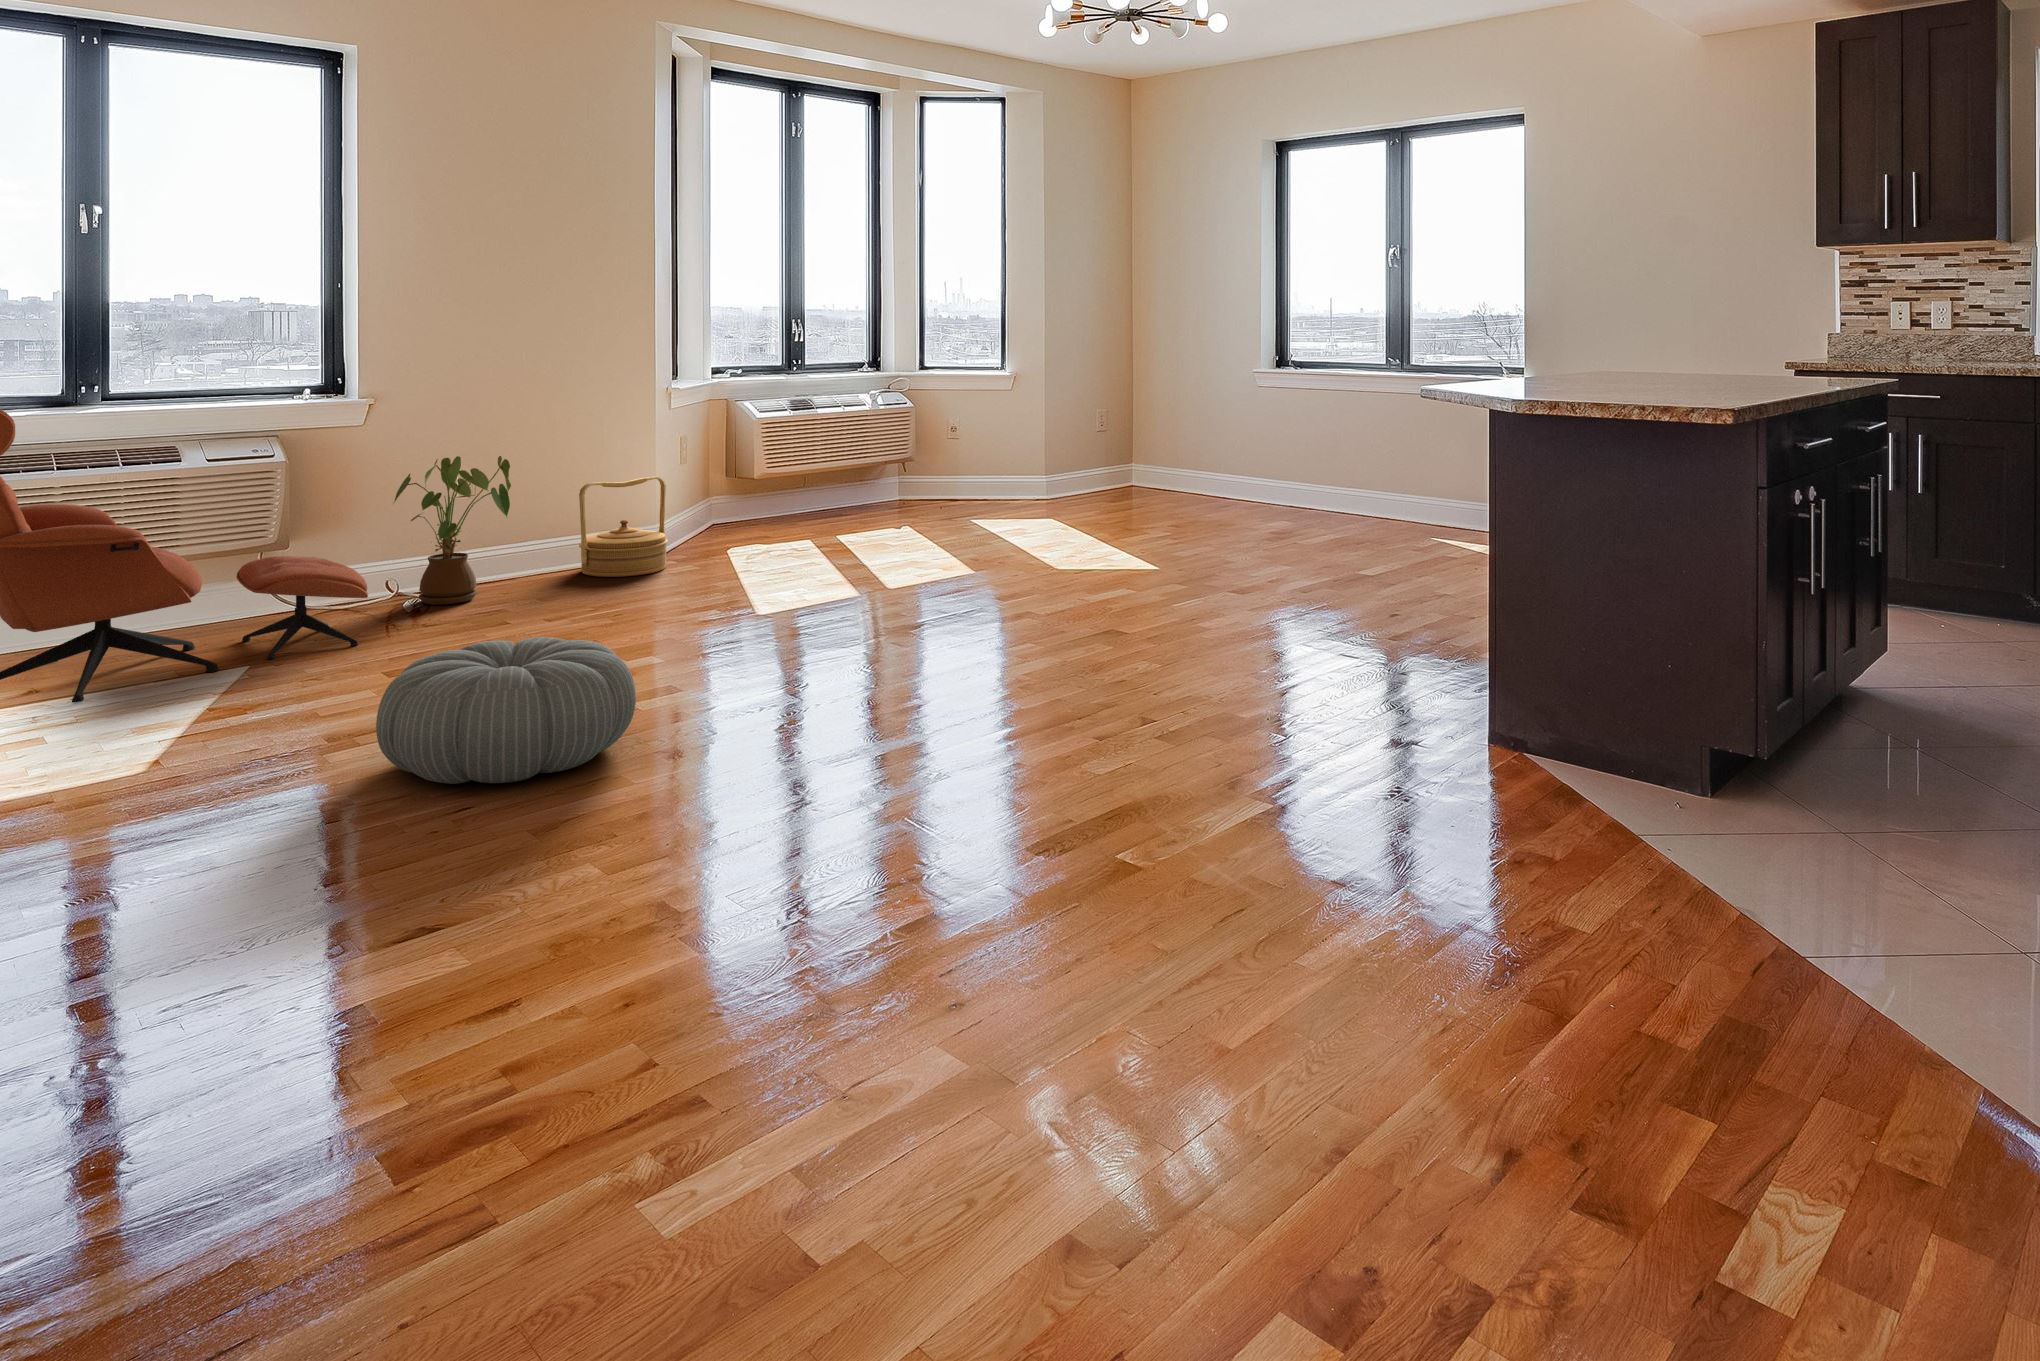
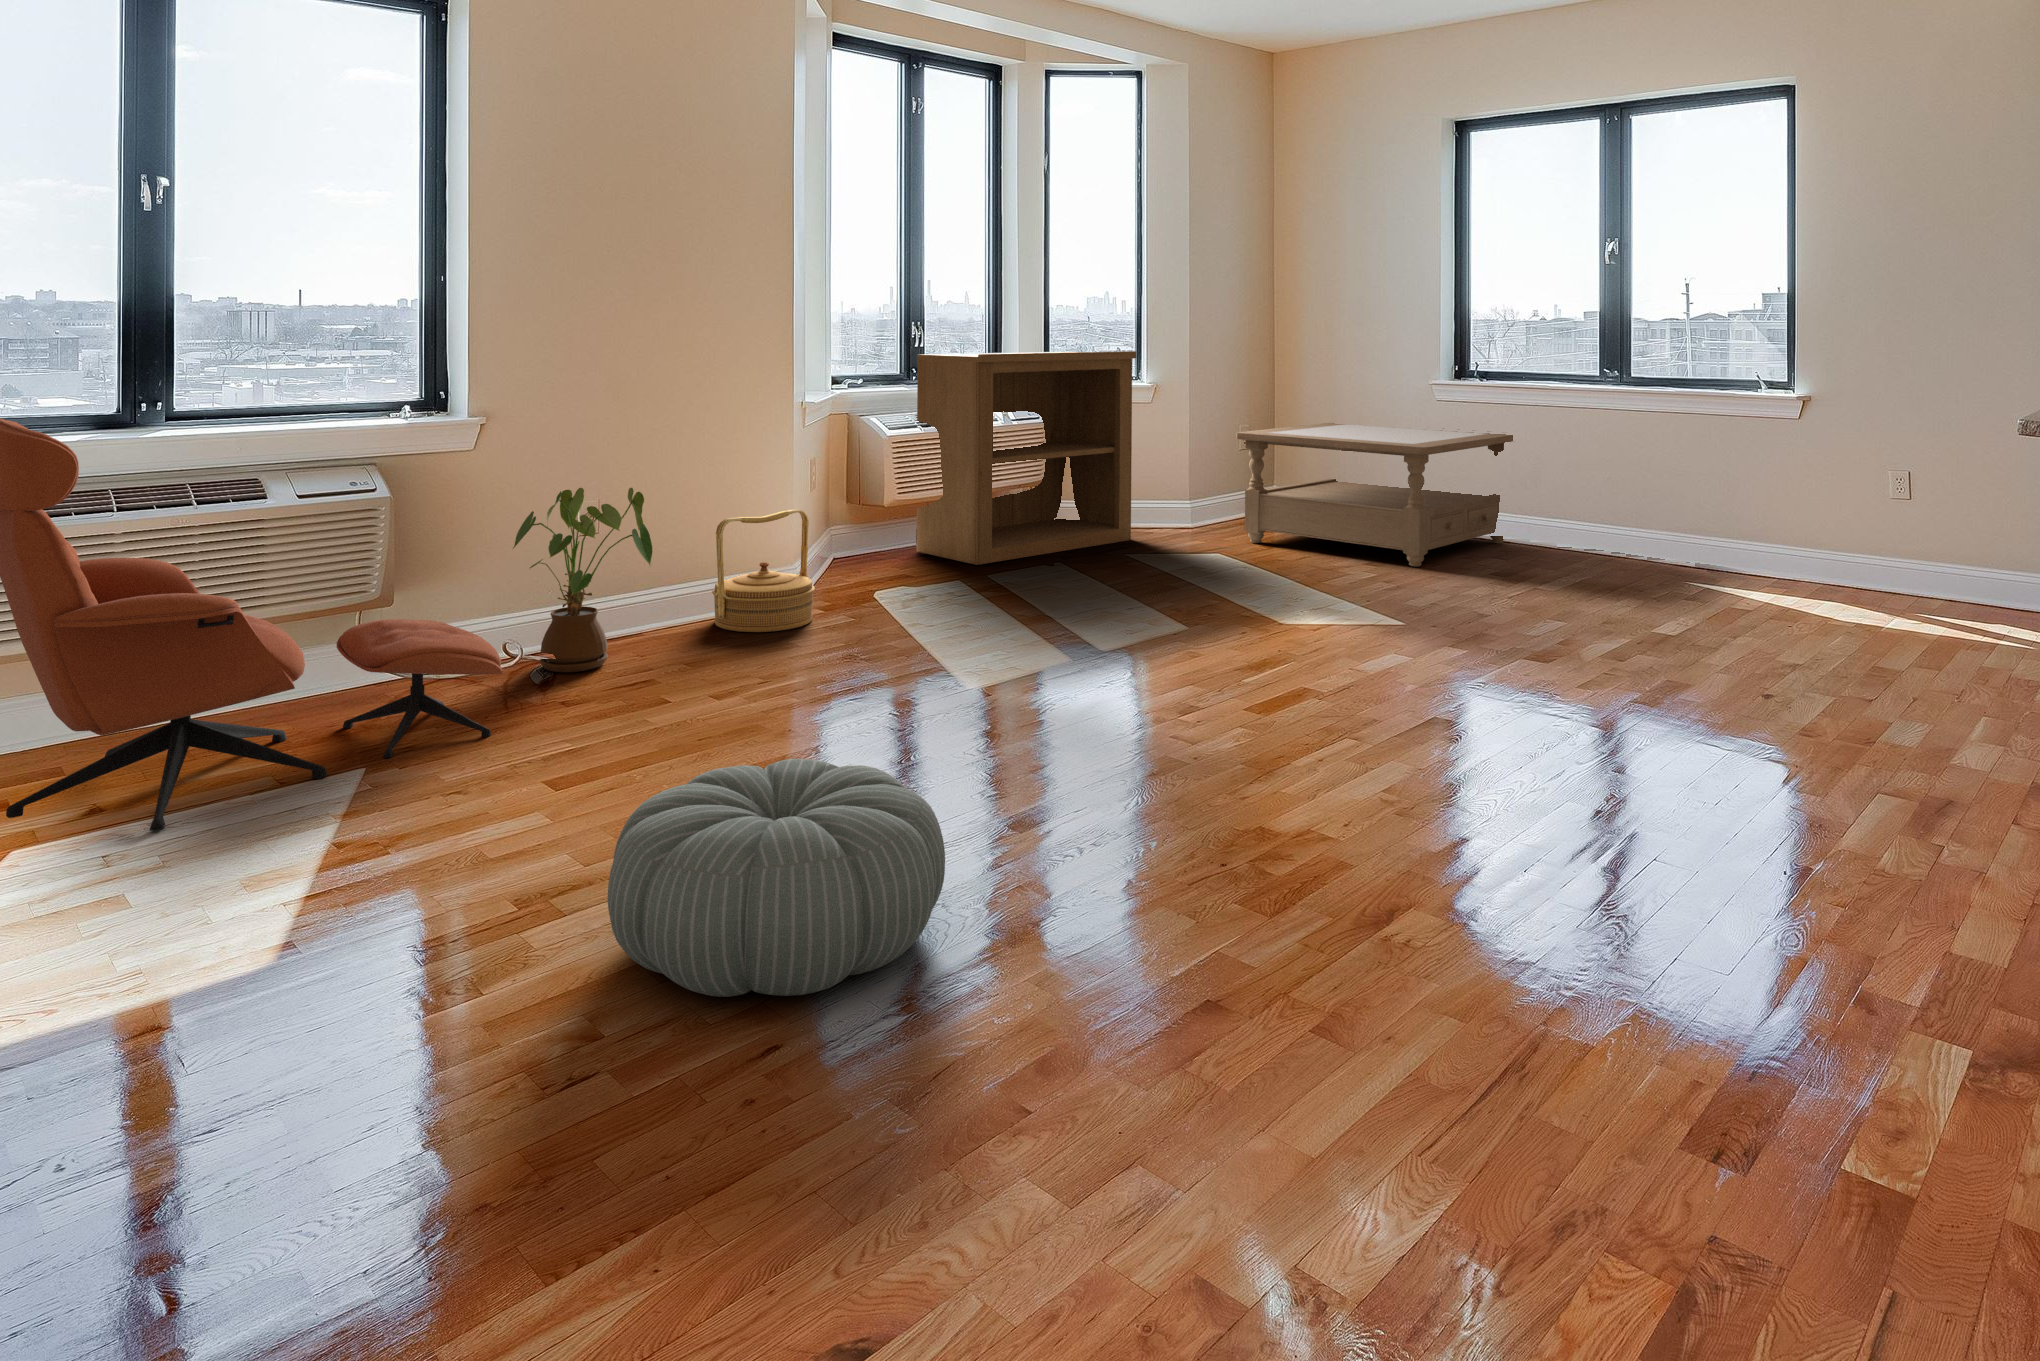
bookshelf: none [790,344,989,528] -> present [916,351,1136,565]
coffee table: none [1075,406,1321,527] -> present [1236,423,1513,567]

